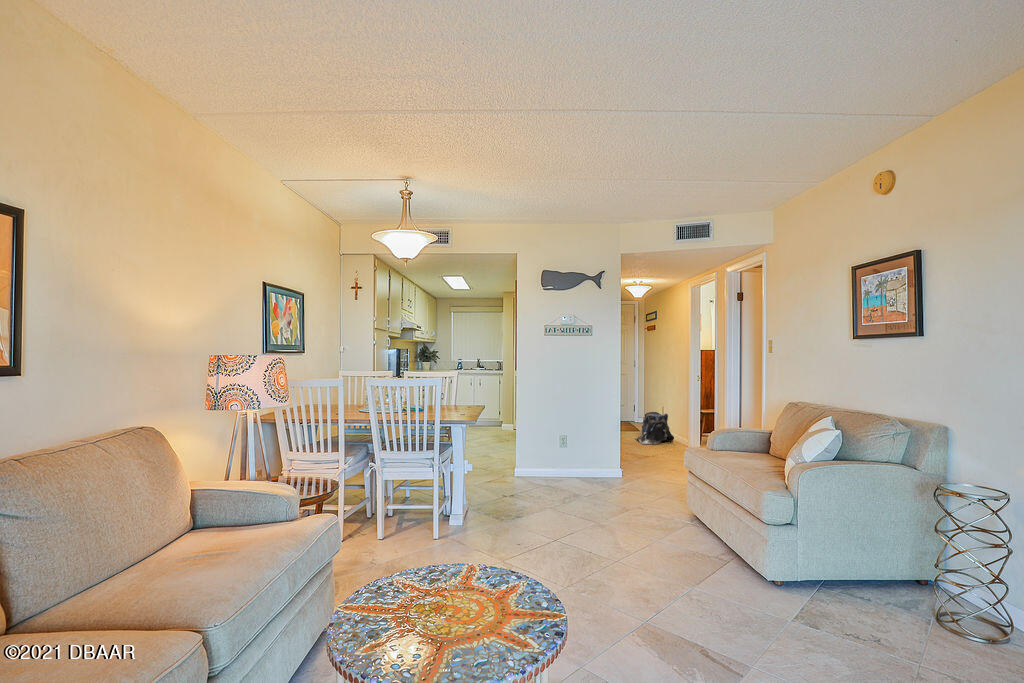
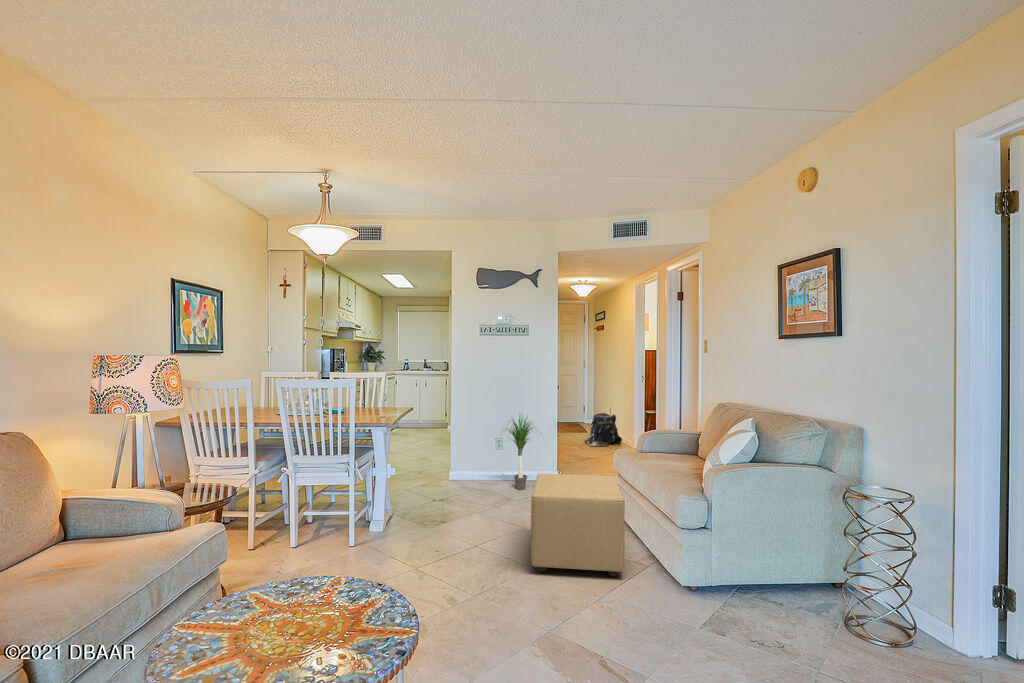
potted plant: none [560,407,611,487] -> present [501,416,532,490]
ottoman: none [618,473,720,581] -> present [531,474,625,577]

